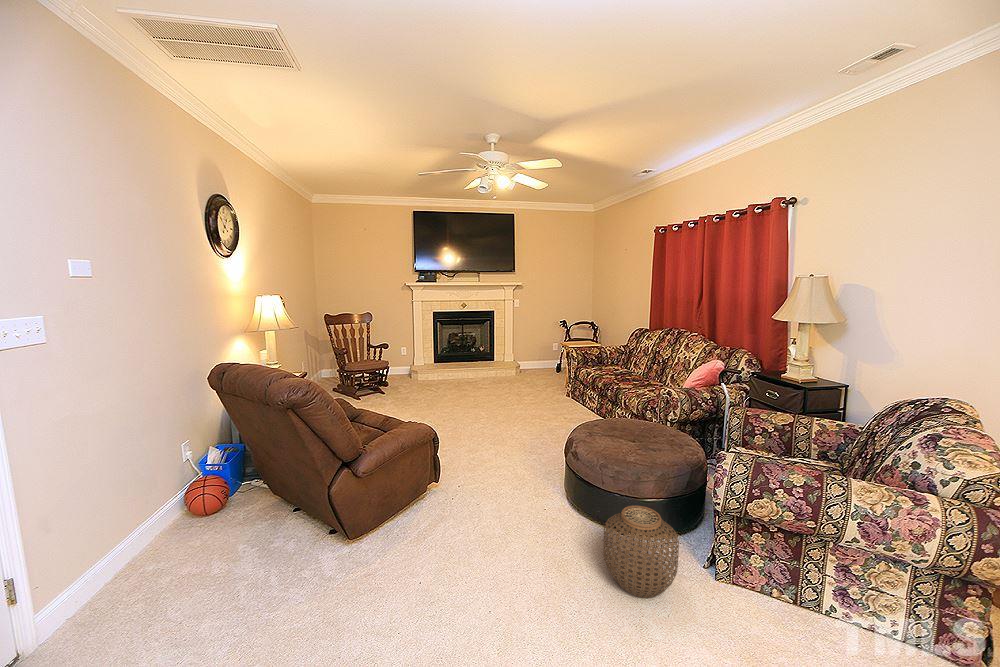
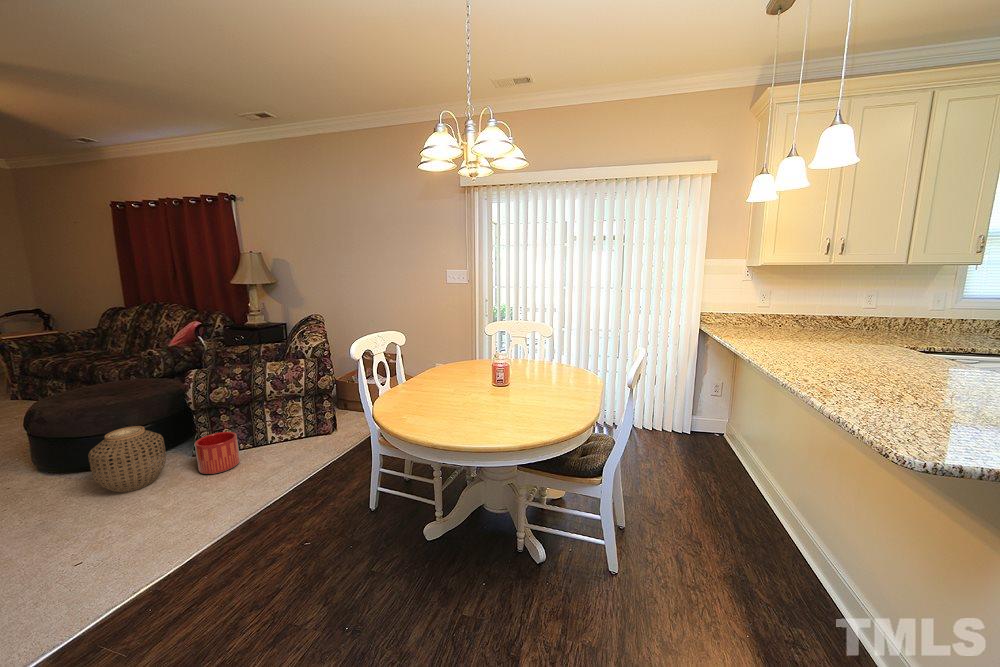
planter: none [714,561,780,643] -> present [195,432,240,474]

